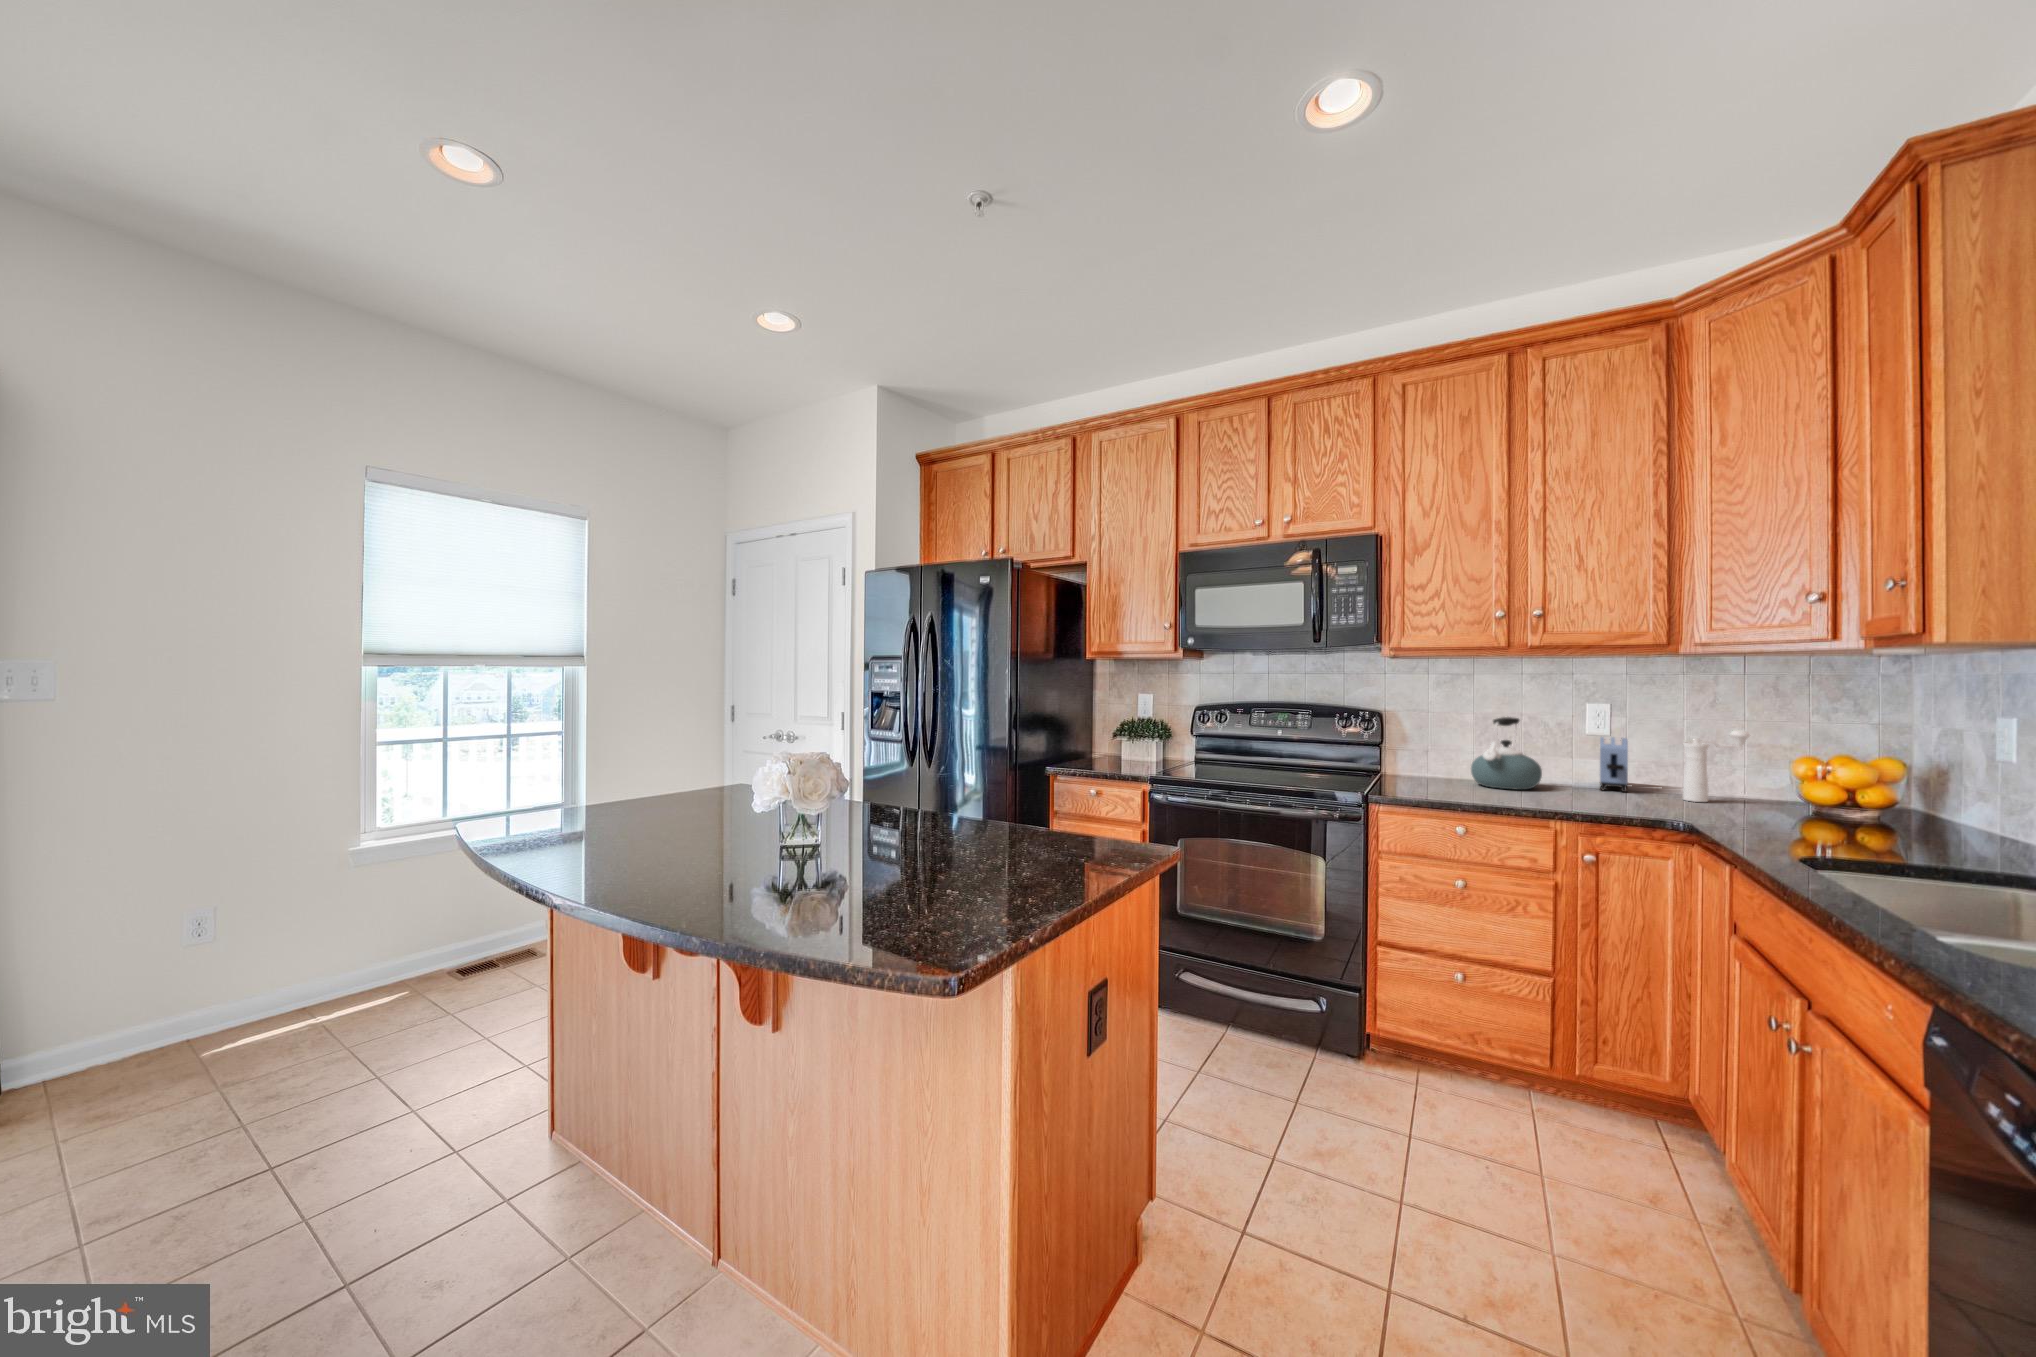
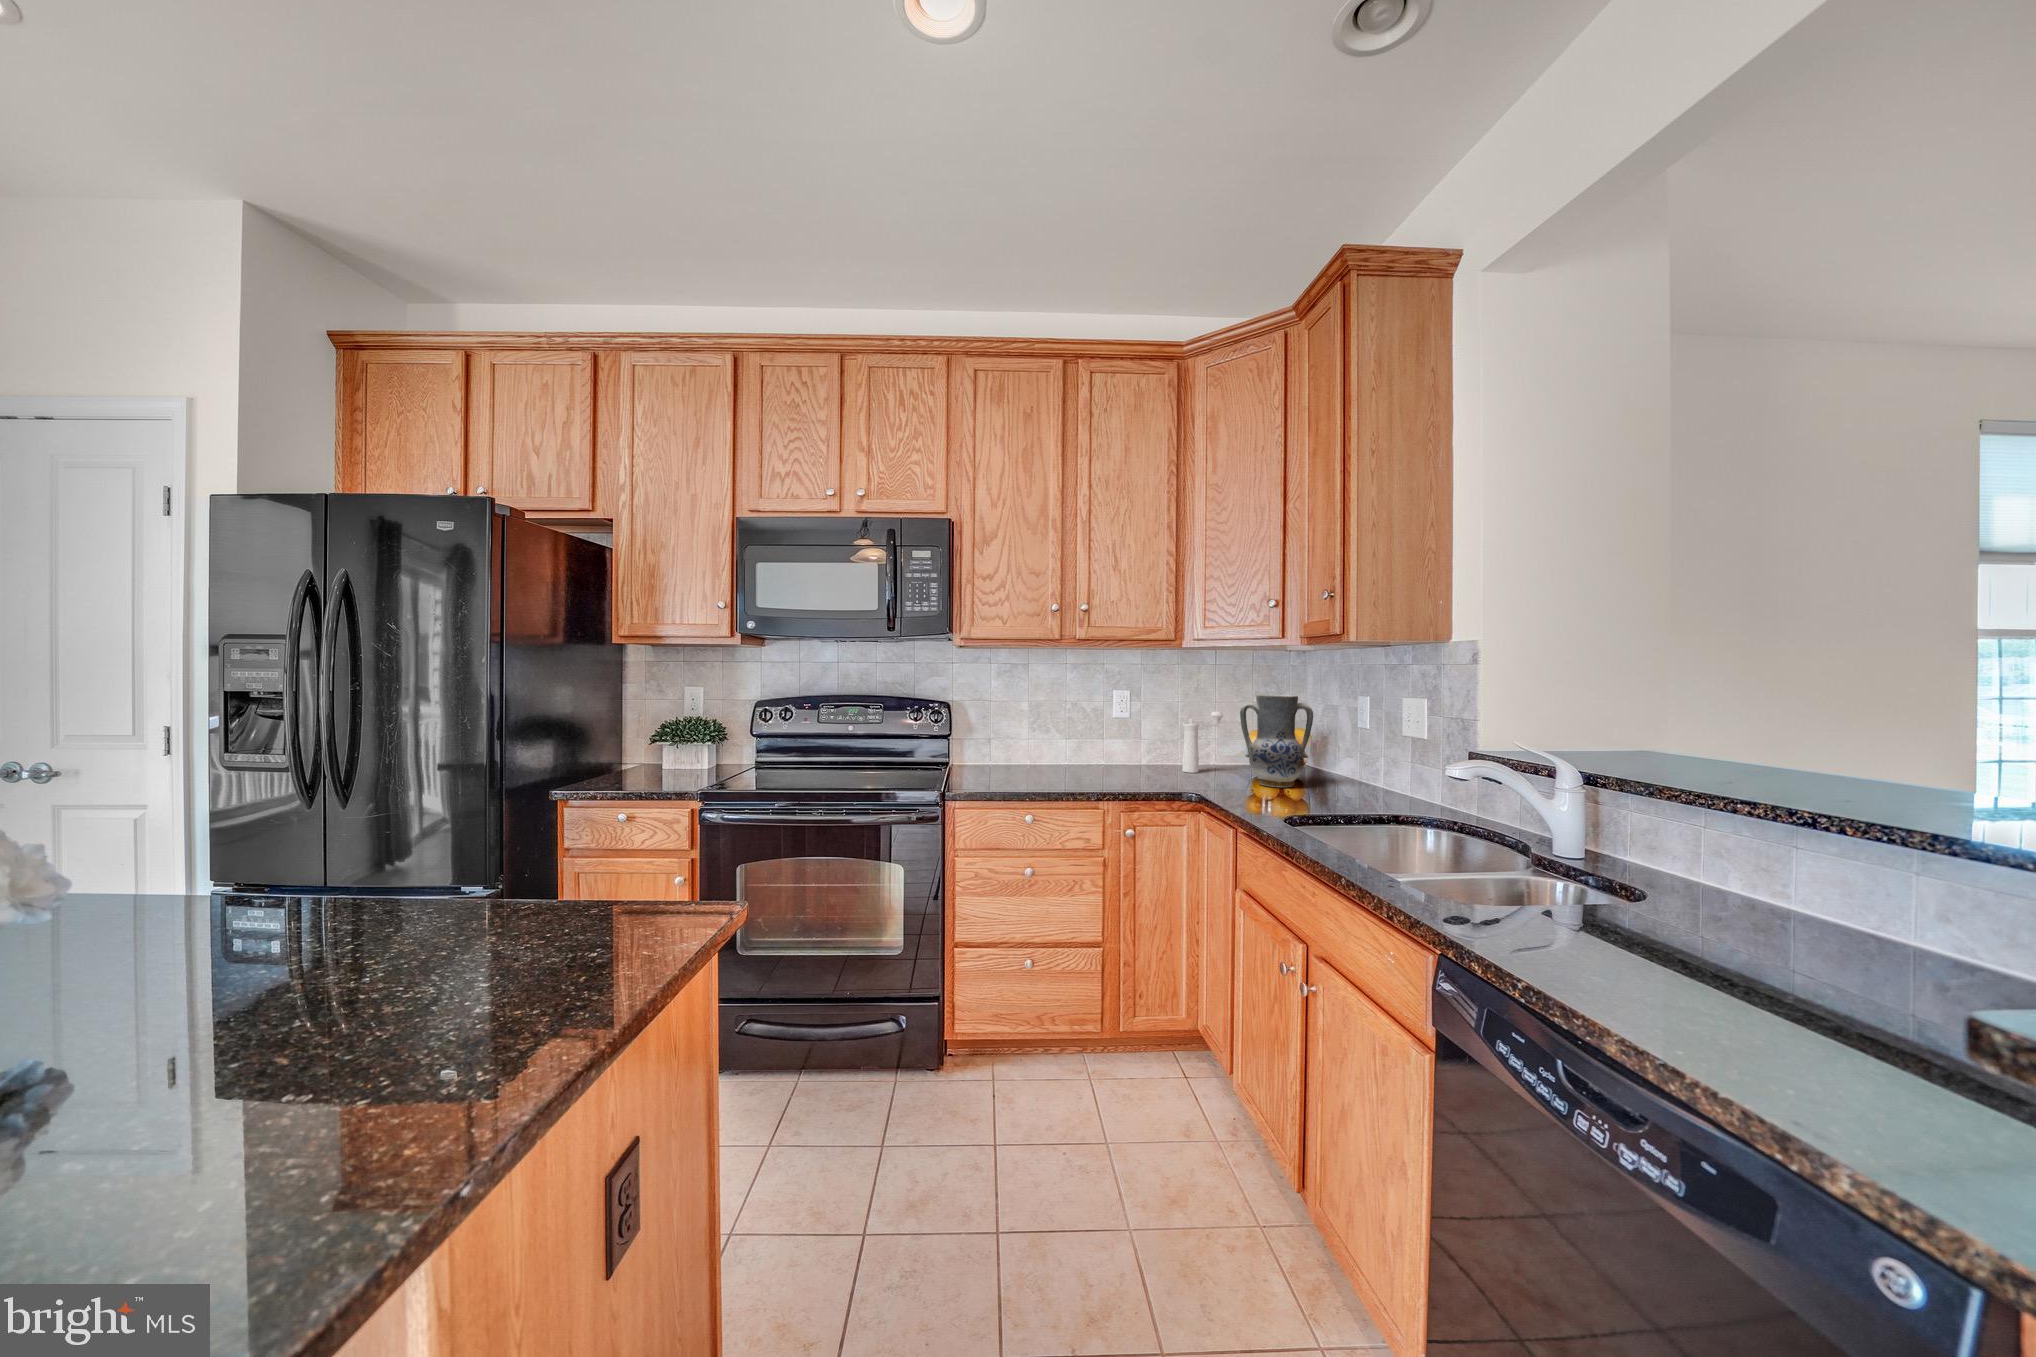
vase: none [1764,710,1894,828] -> present [1240,694,1313,787]
kettle: present [1471,717,1542,790] -> none [1029,705,1085,773]
toaster: present [1600,737,1628,792] -> none [1121,720,1145,768]

